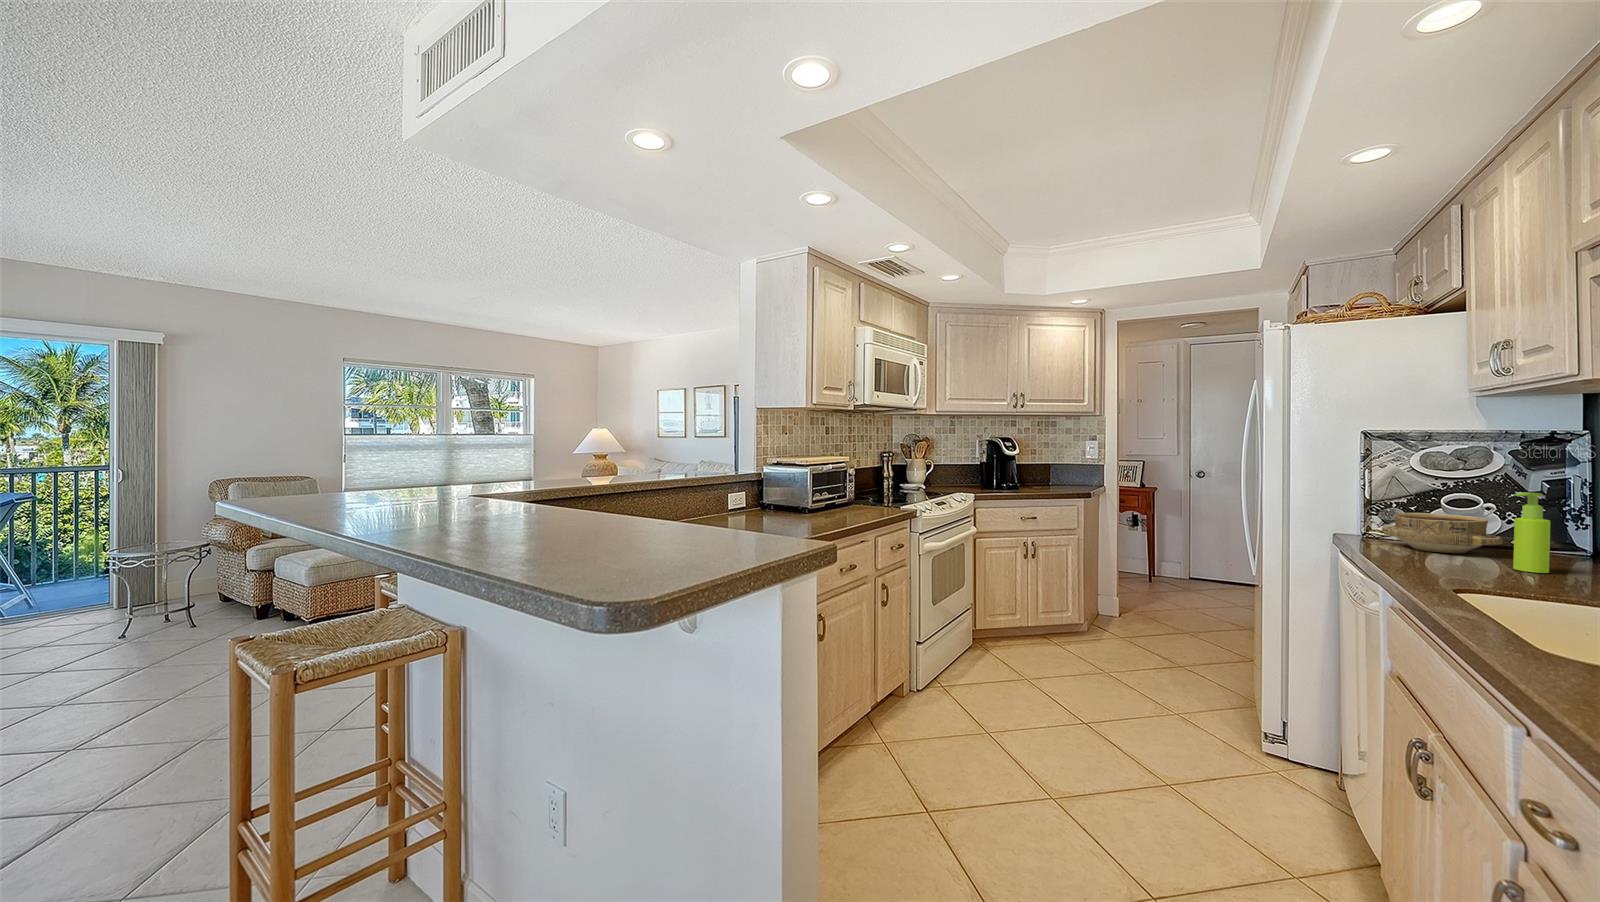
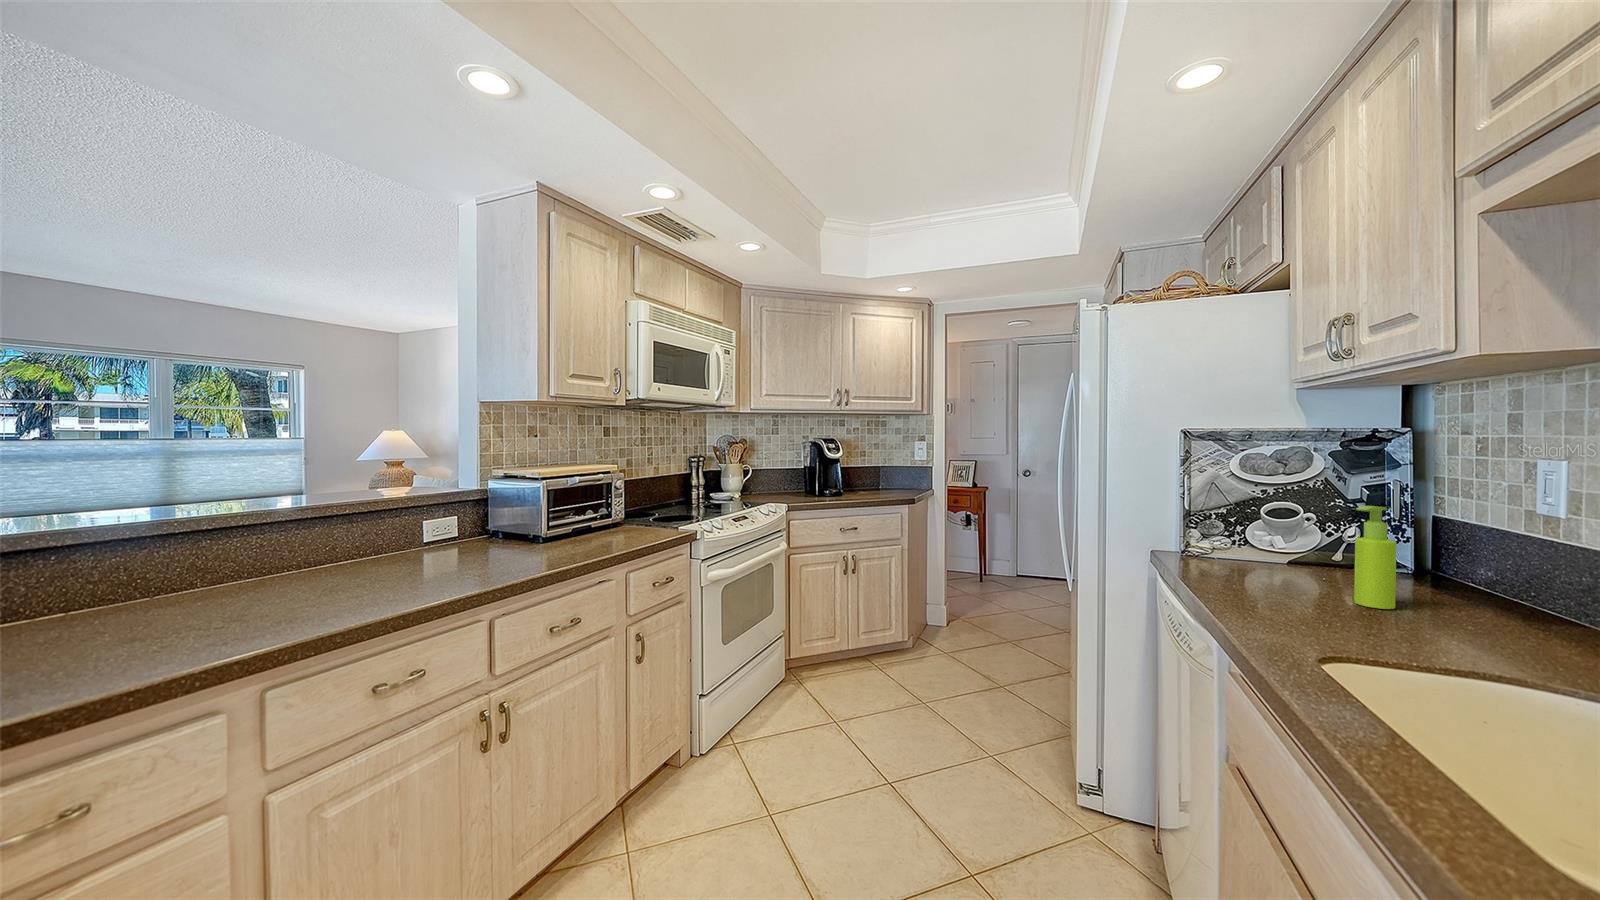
ceramic bowl: present [1382,513,1502,553] -> none [1202,526,1332,578]

